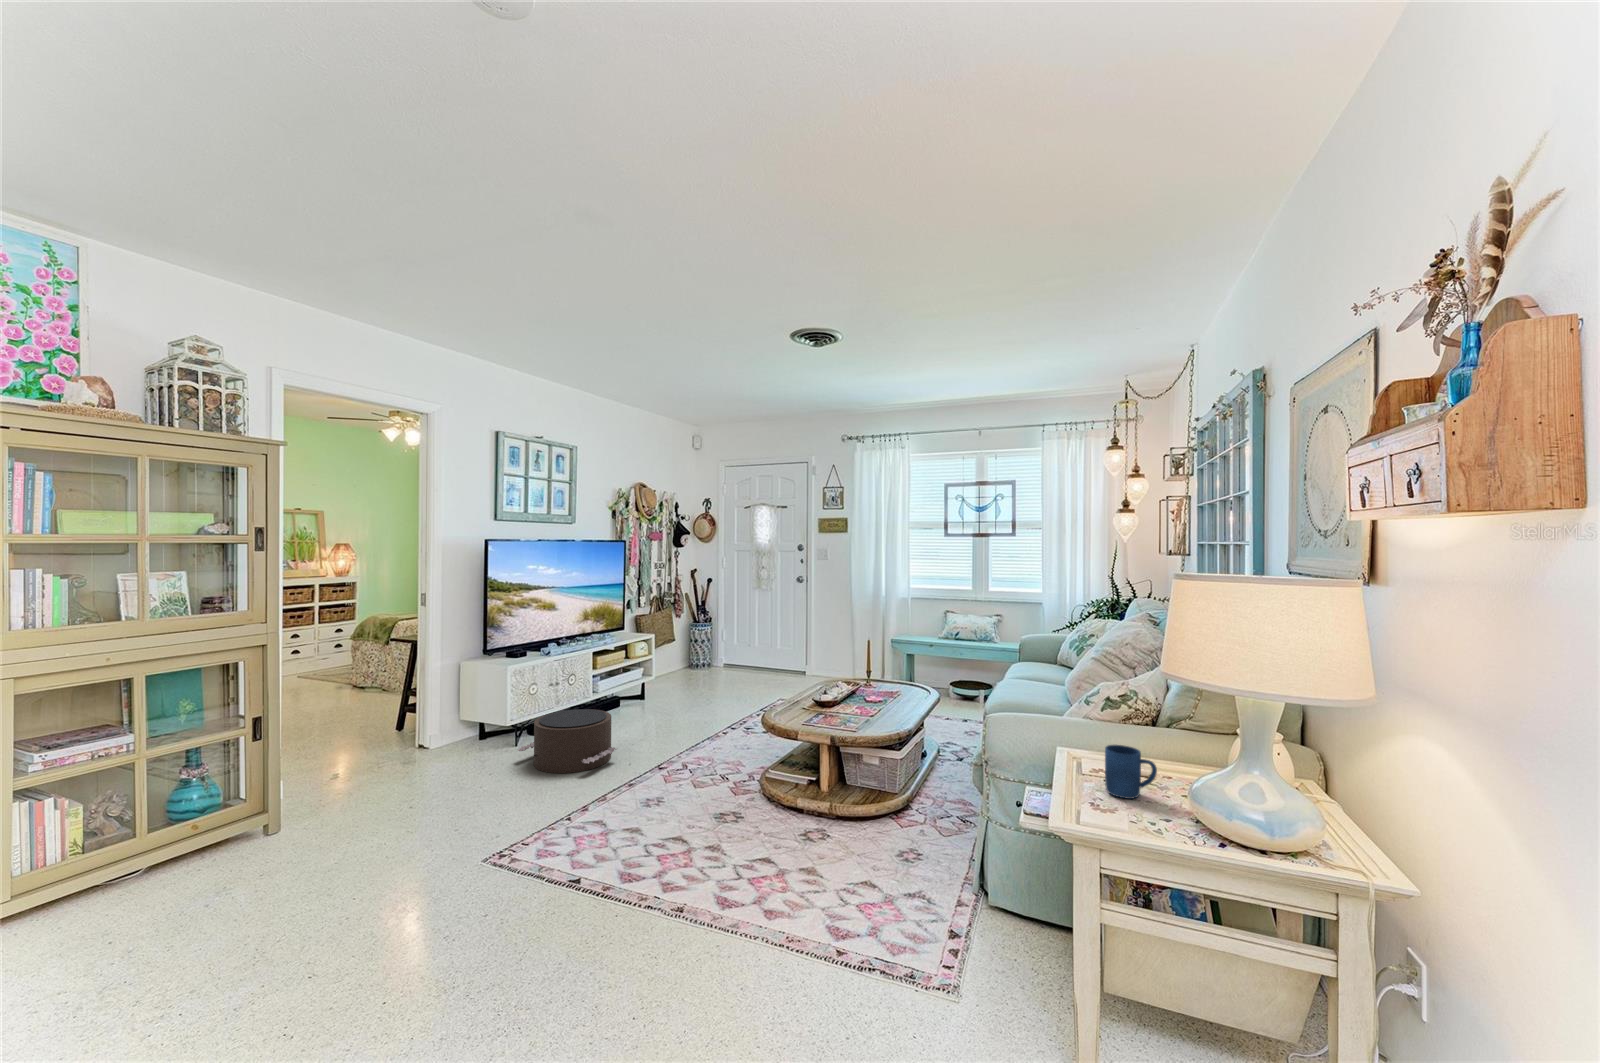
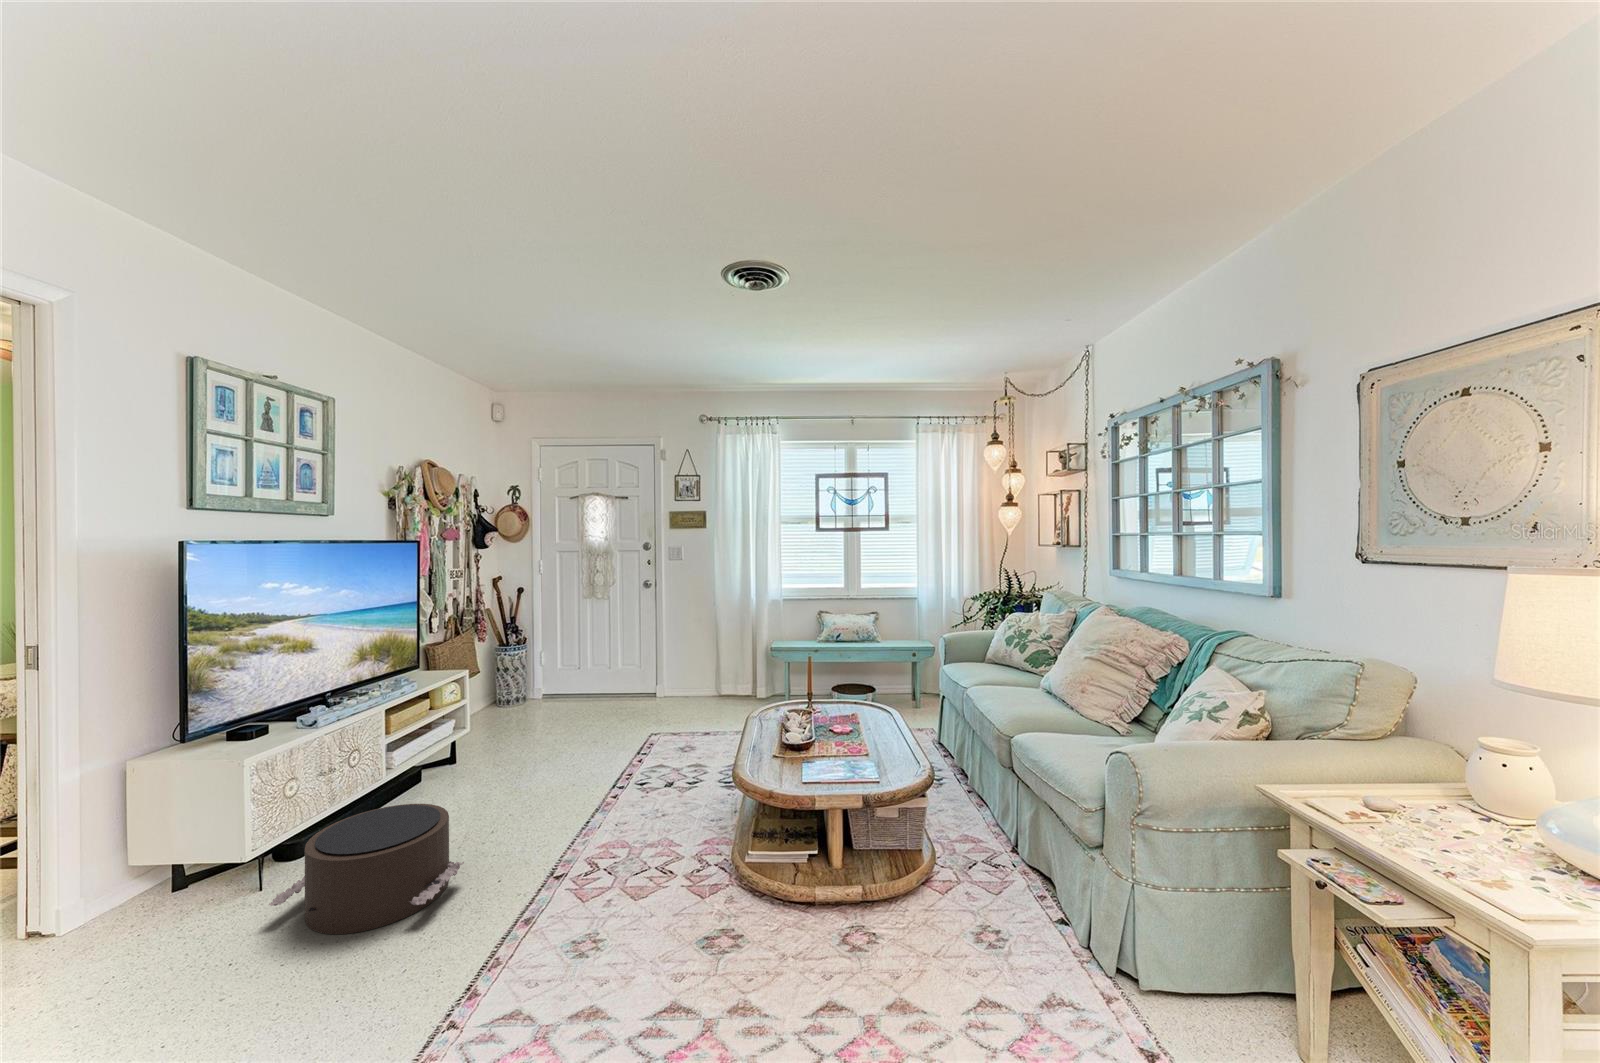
mug: present [1105,745,1157,799] -> none [1429,794,1512,873]

